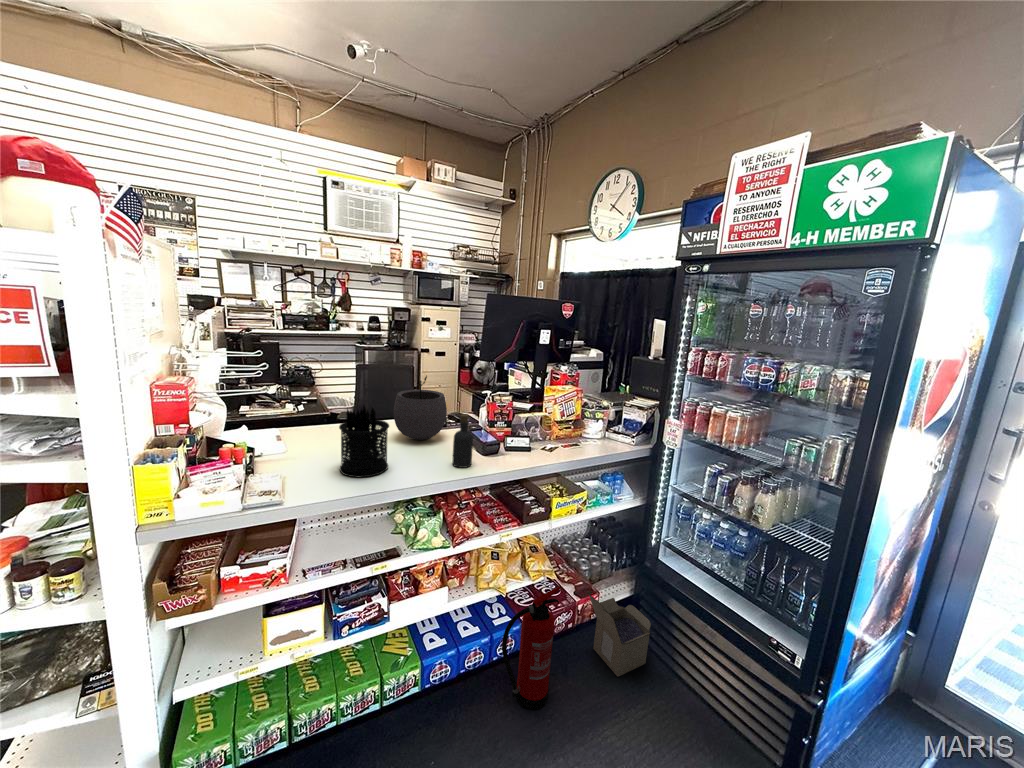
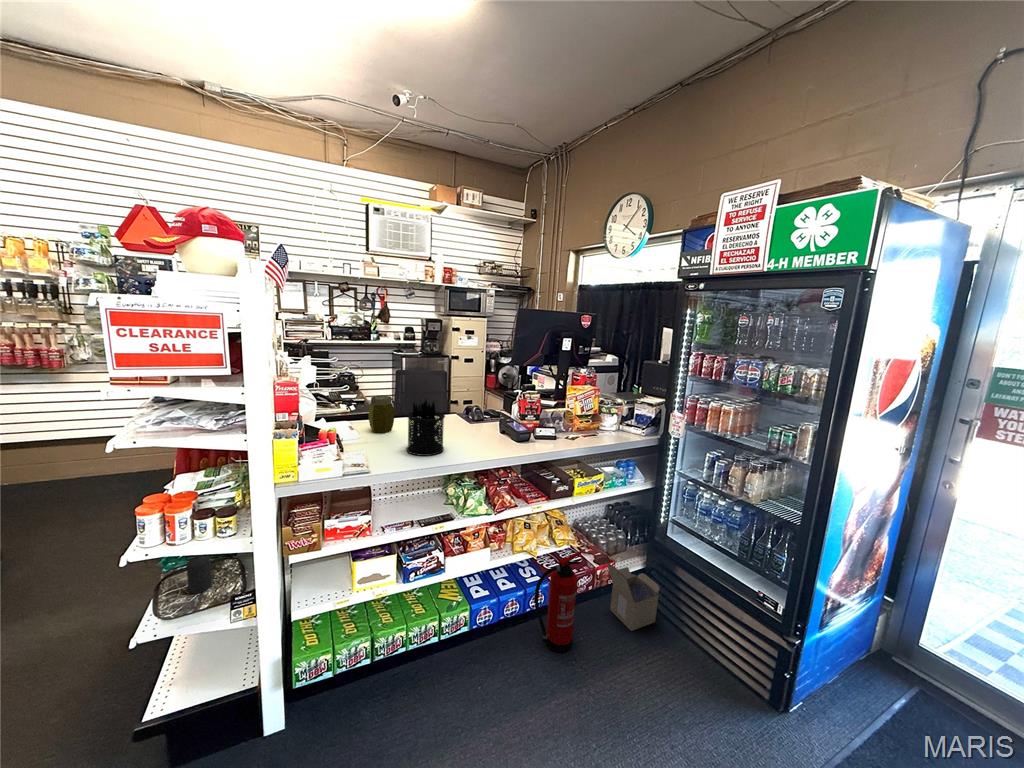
plant pot: present [394,376,447,440] -> none [443,376,486,430]
jar: none [299,398,332,445] -> present [369,396,394,433]
bottle: present [452,414,473,468] -> present [187,556,212,594]

